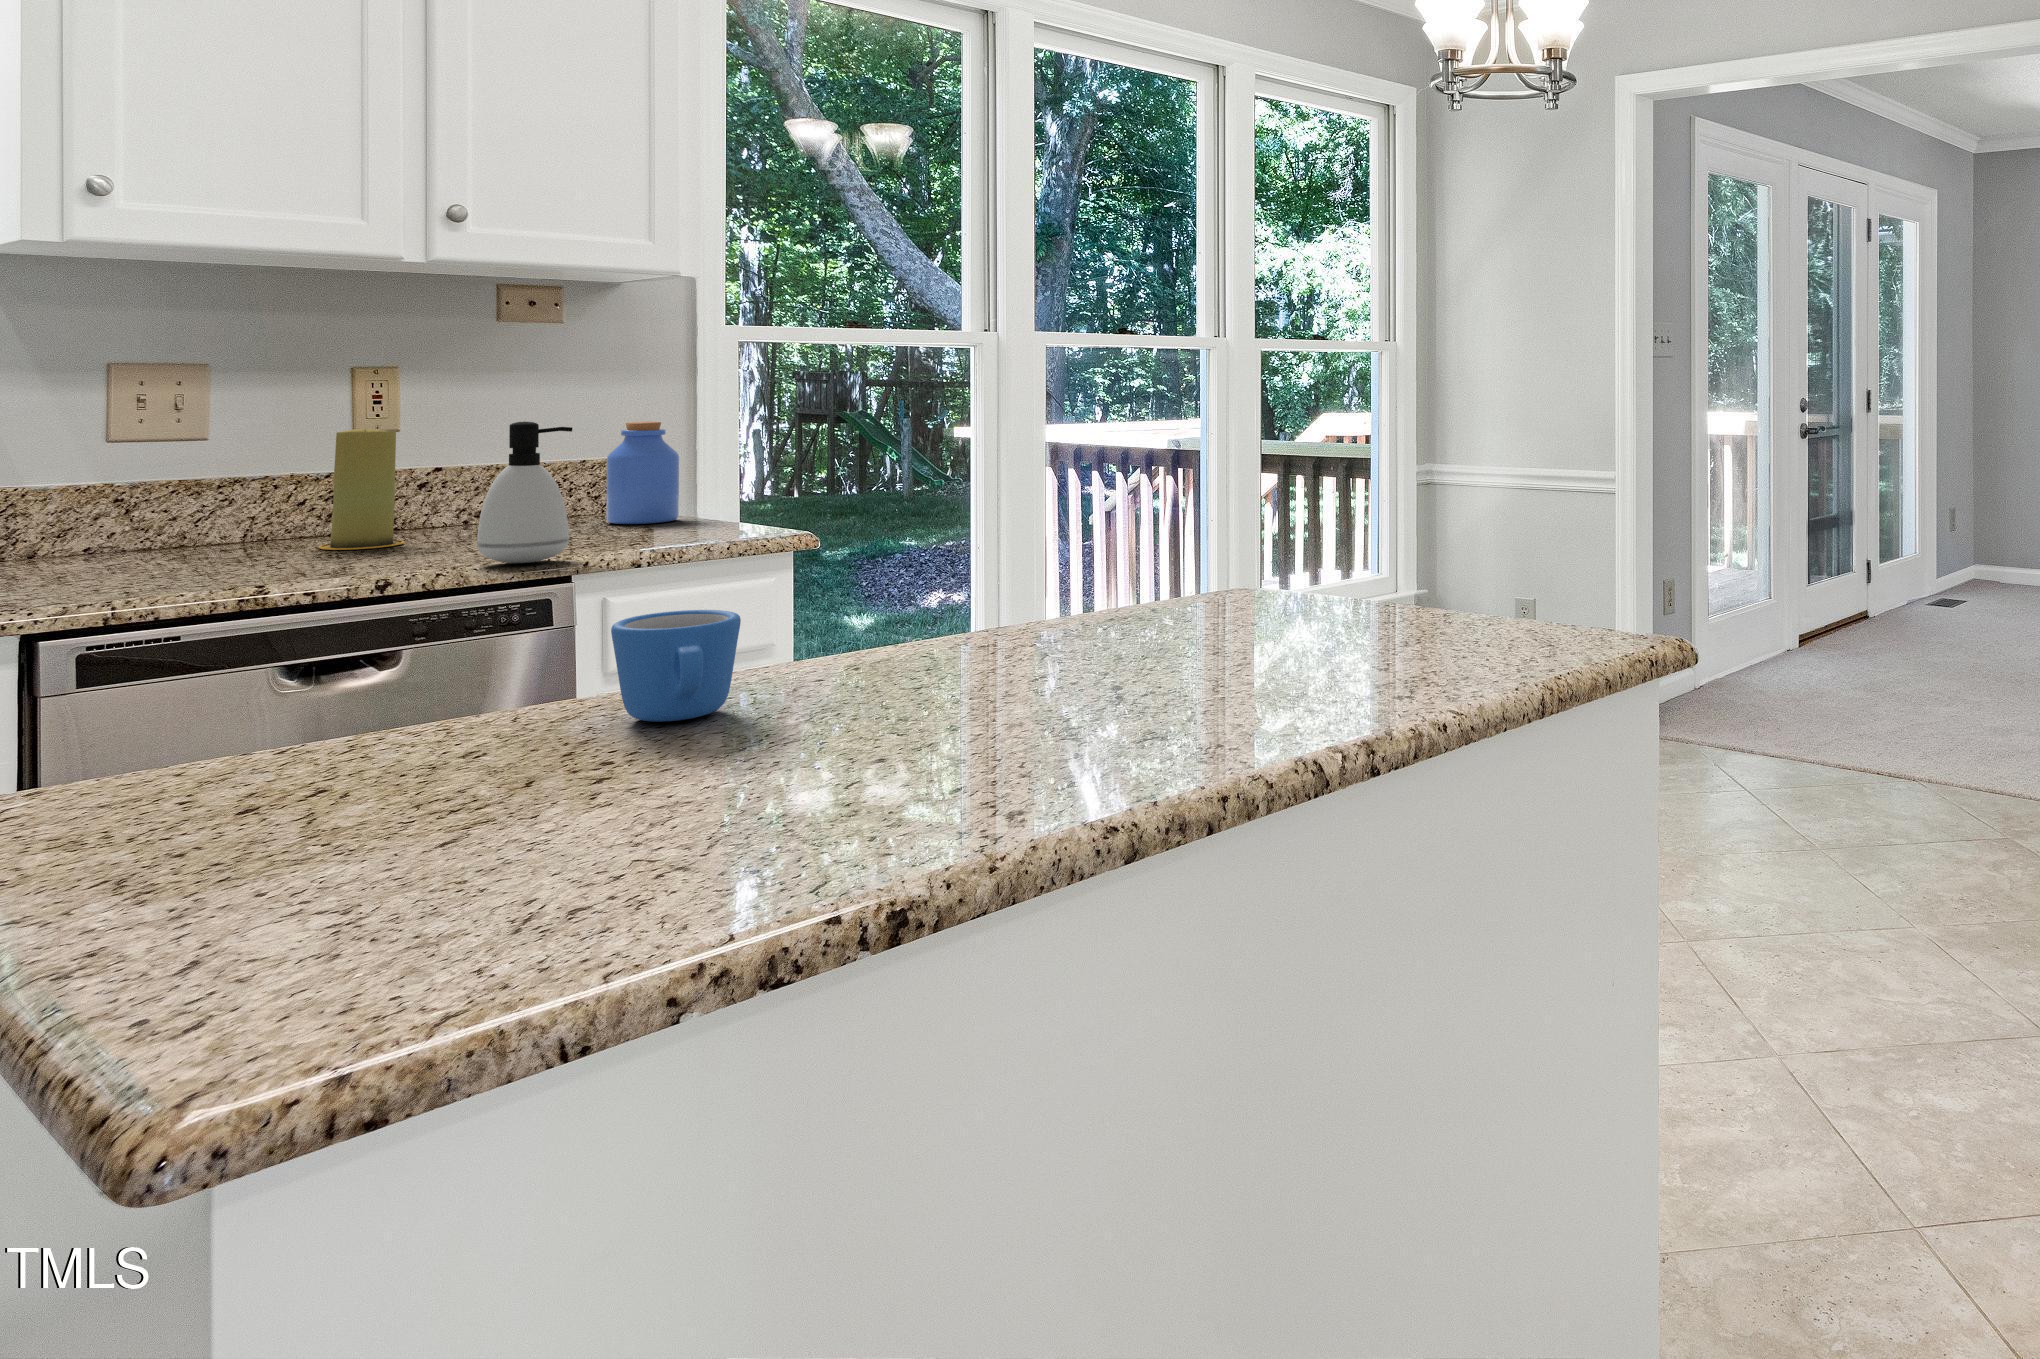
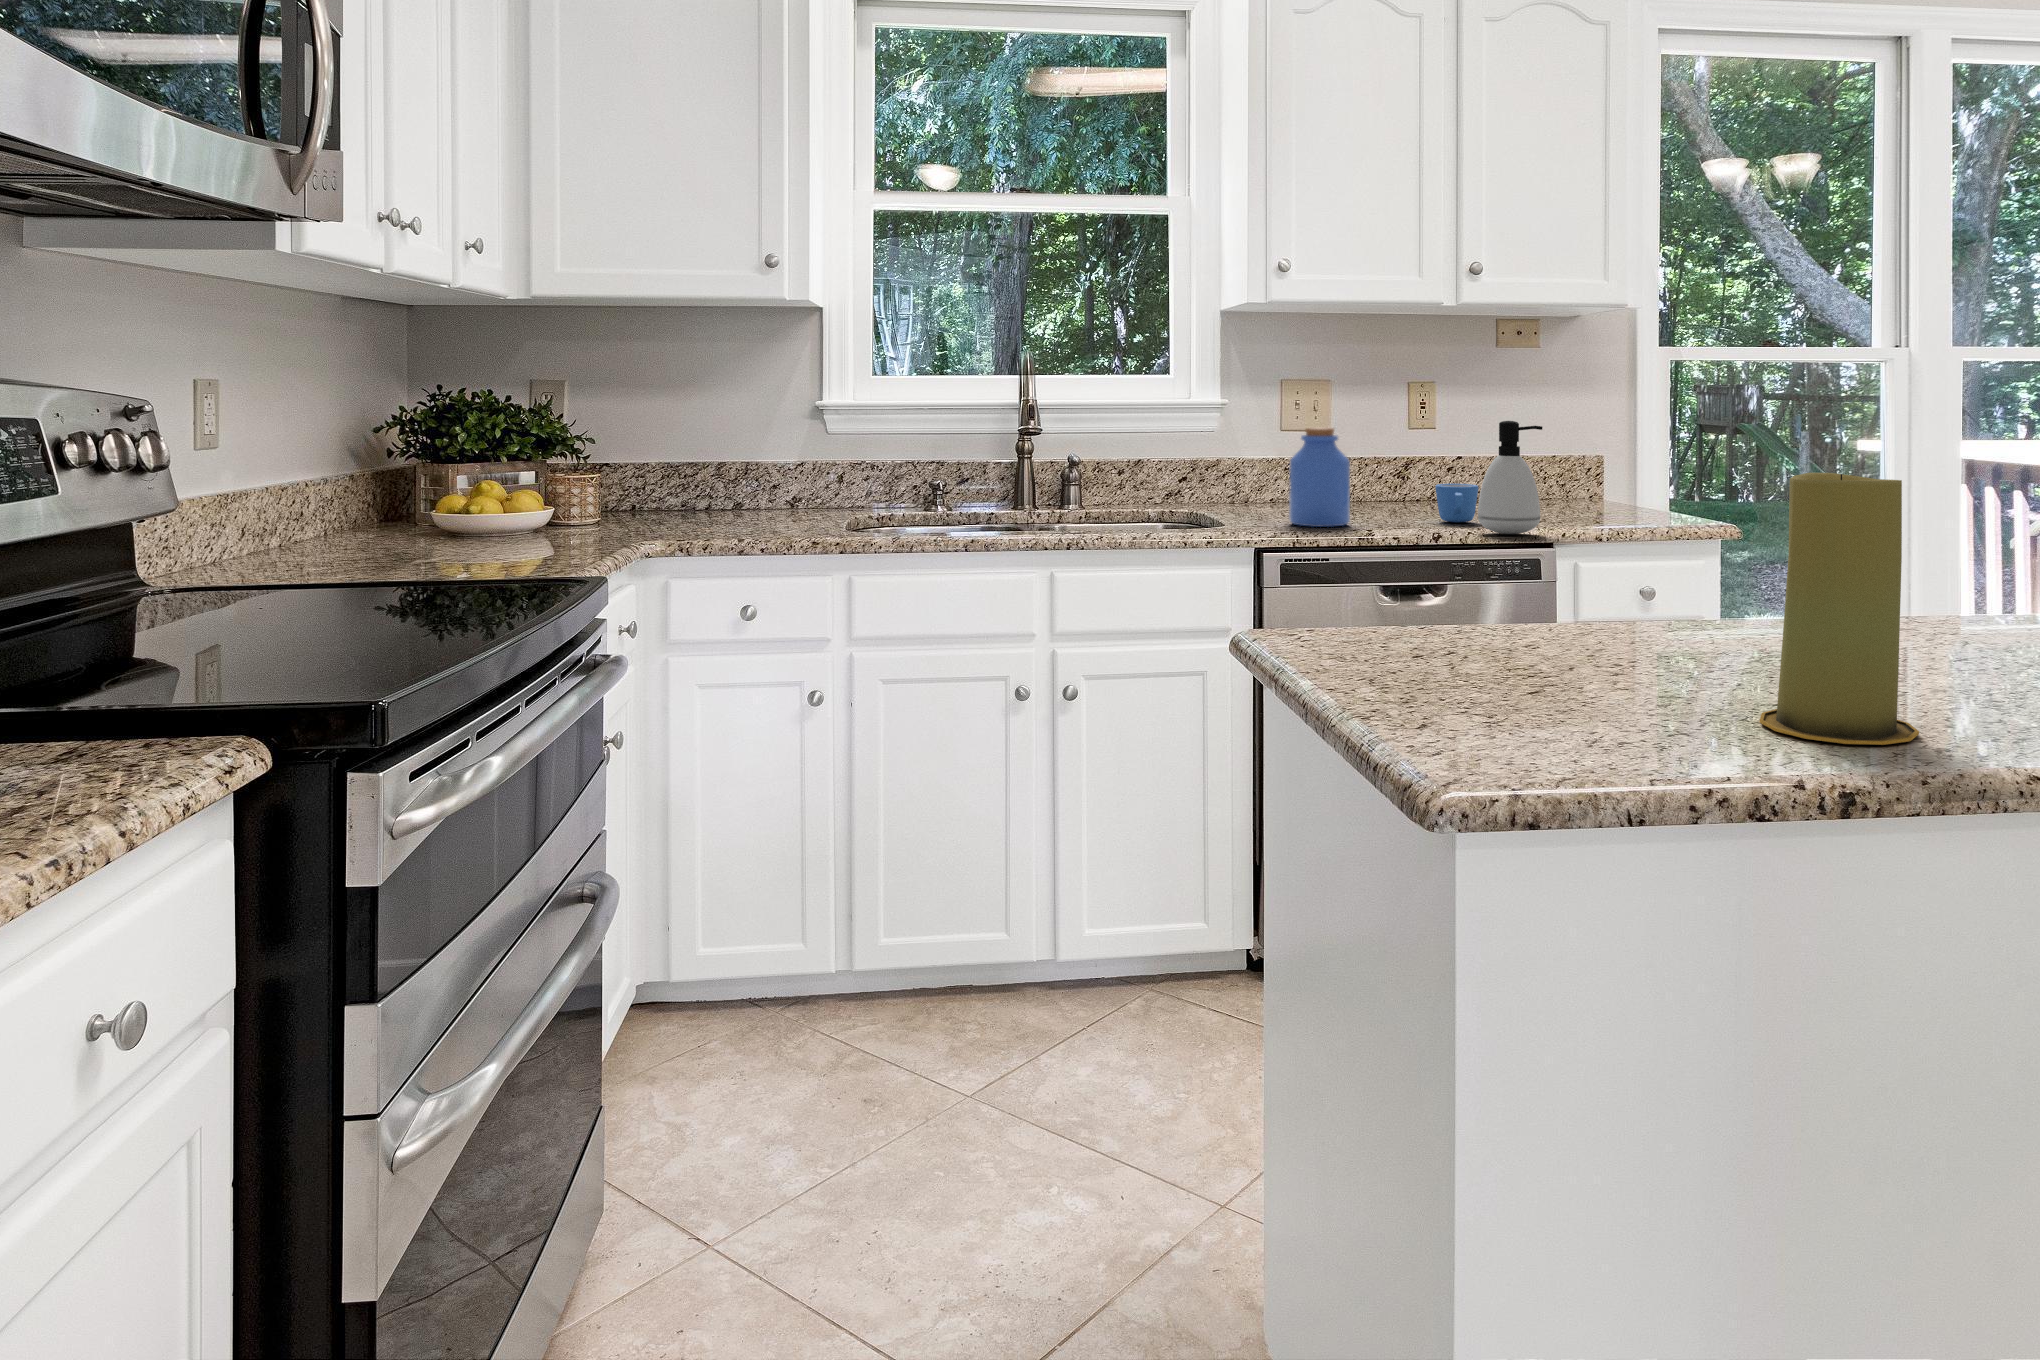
jar: present [606,421,679,524] -> present [1289,427,1350,527]
candle: present [319,429,404,550] -> present [1760,473,1919,745]
mug: present [611,610,741,722] -> present [1435,484,1478,522]

